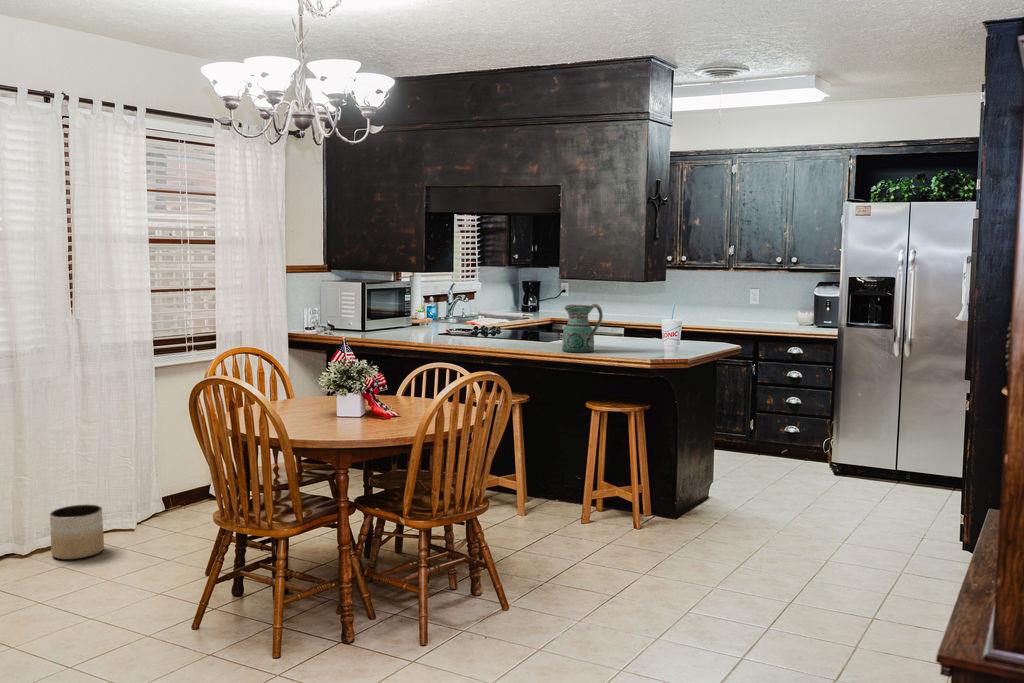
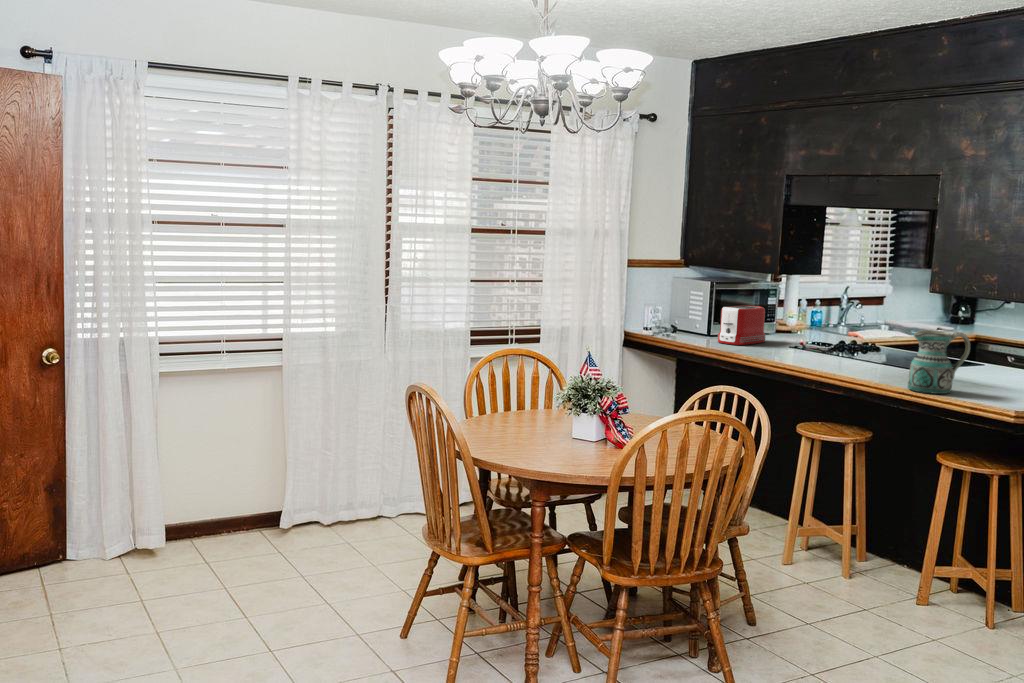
toaster: none [374,301,412,335] -> present [717,305,766,345]
planter: present [50,504,104,560] -> none [348,483,394,535]

